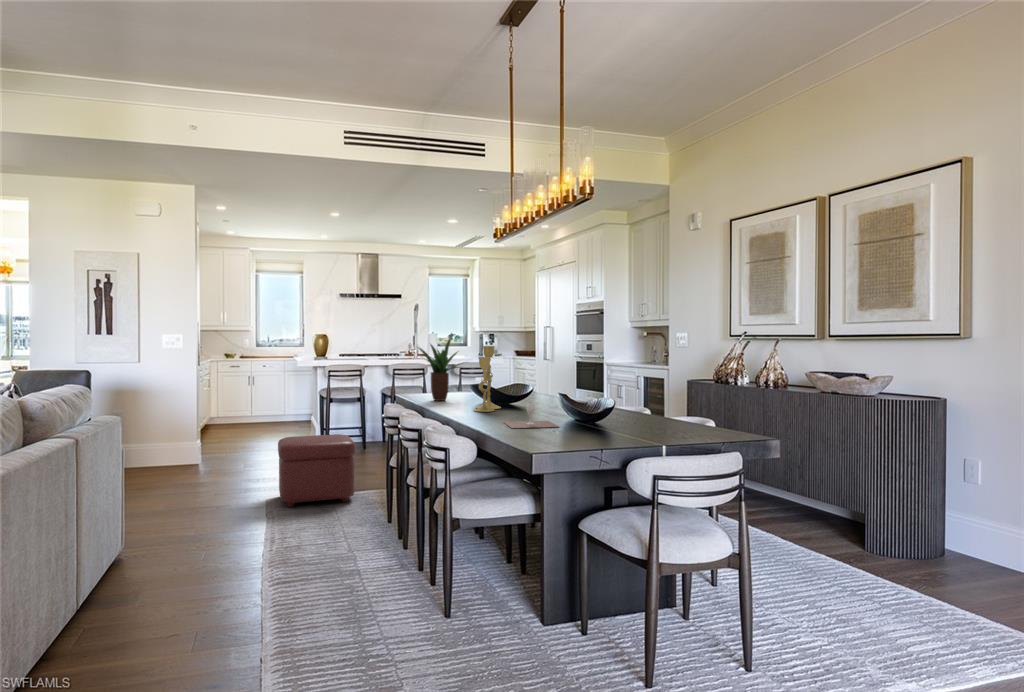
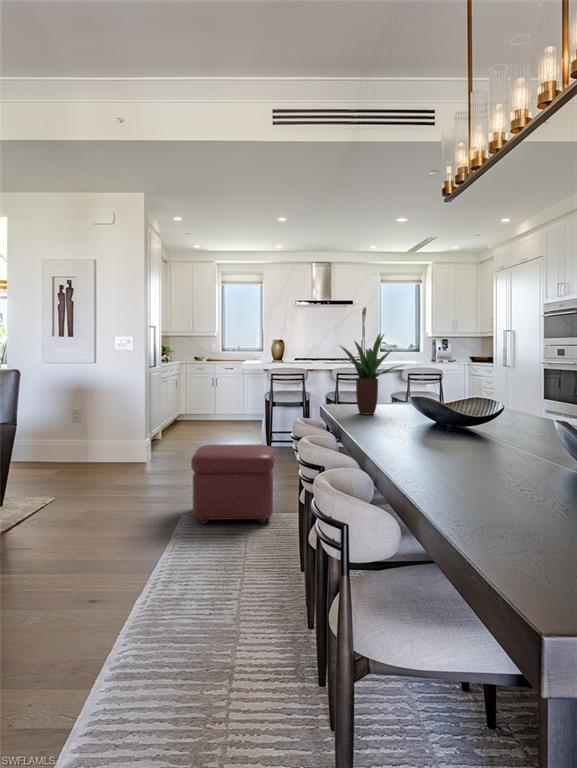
candlestick: present [474,346,501,412] -> none [406,342,447,436]
wine glass: present [503,402,559,428] -> none [446,432,552,481]

